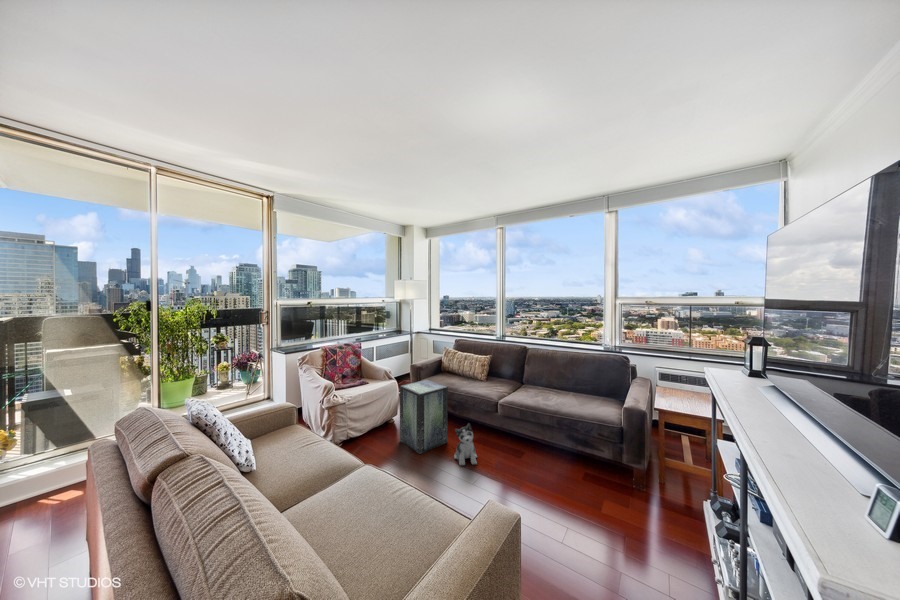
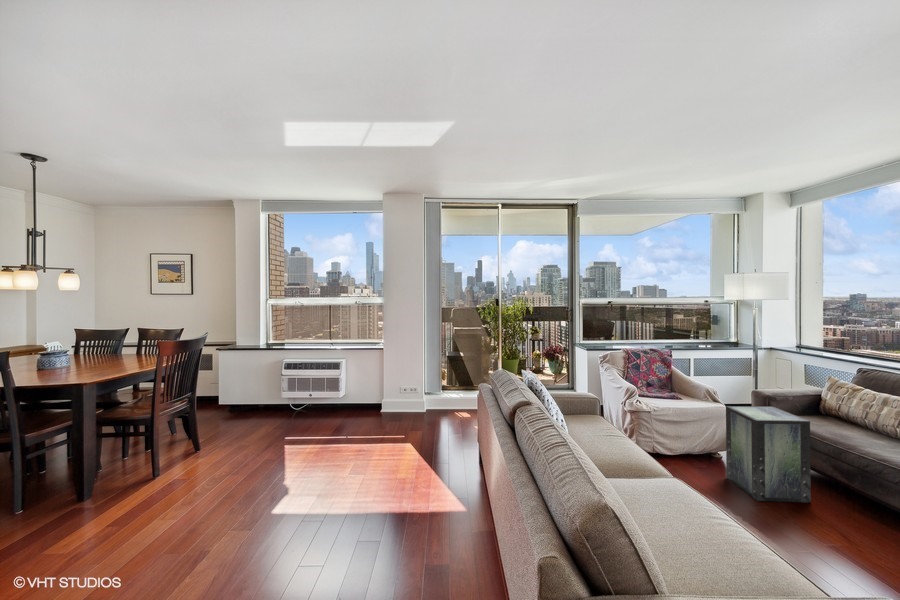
plush toy: present [454,423,477,465] -> none [821,479,871,546]

